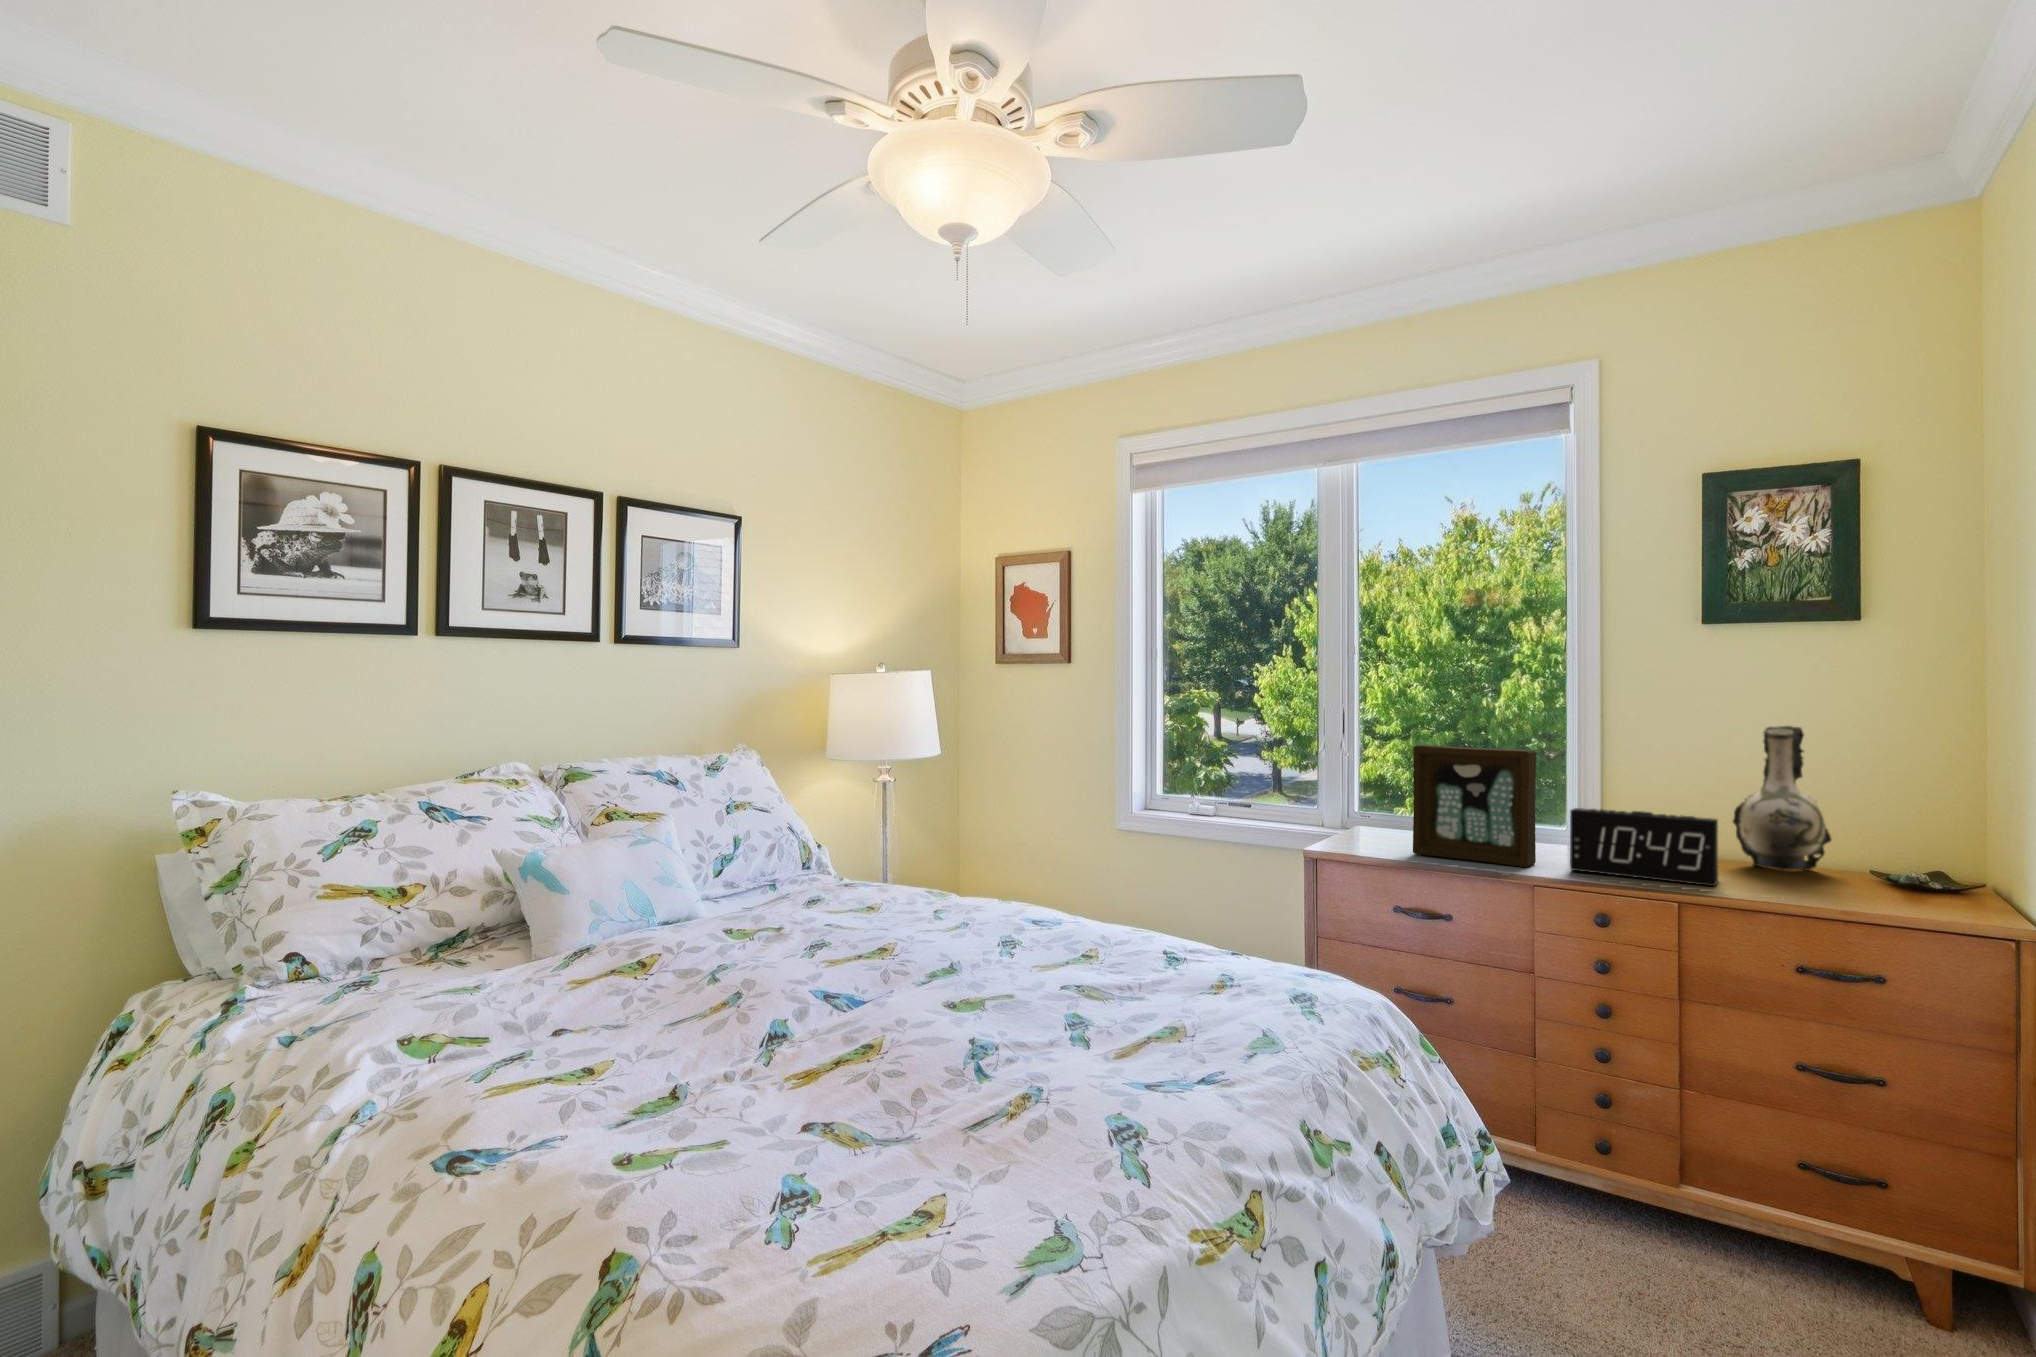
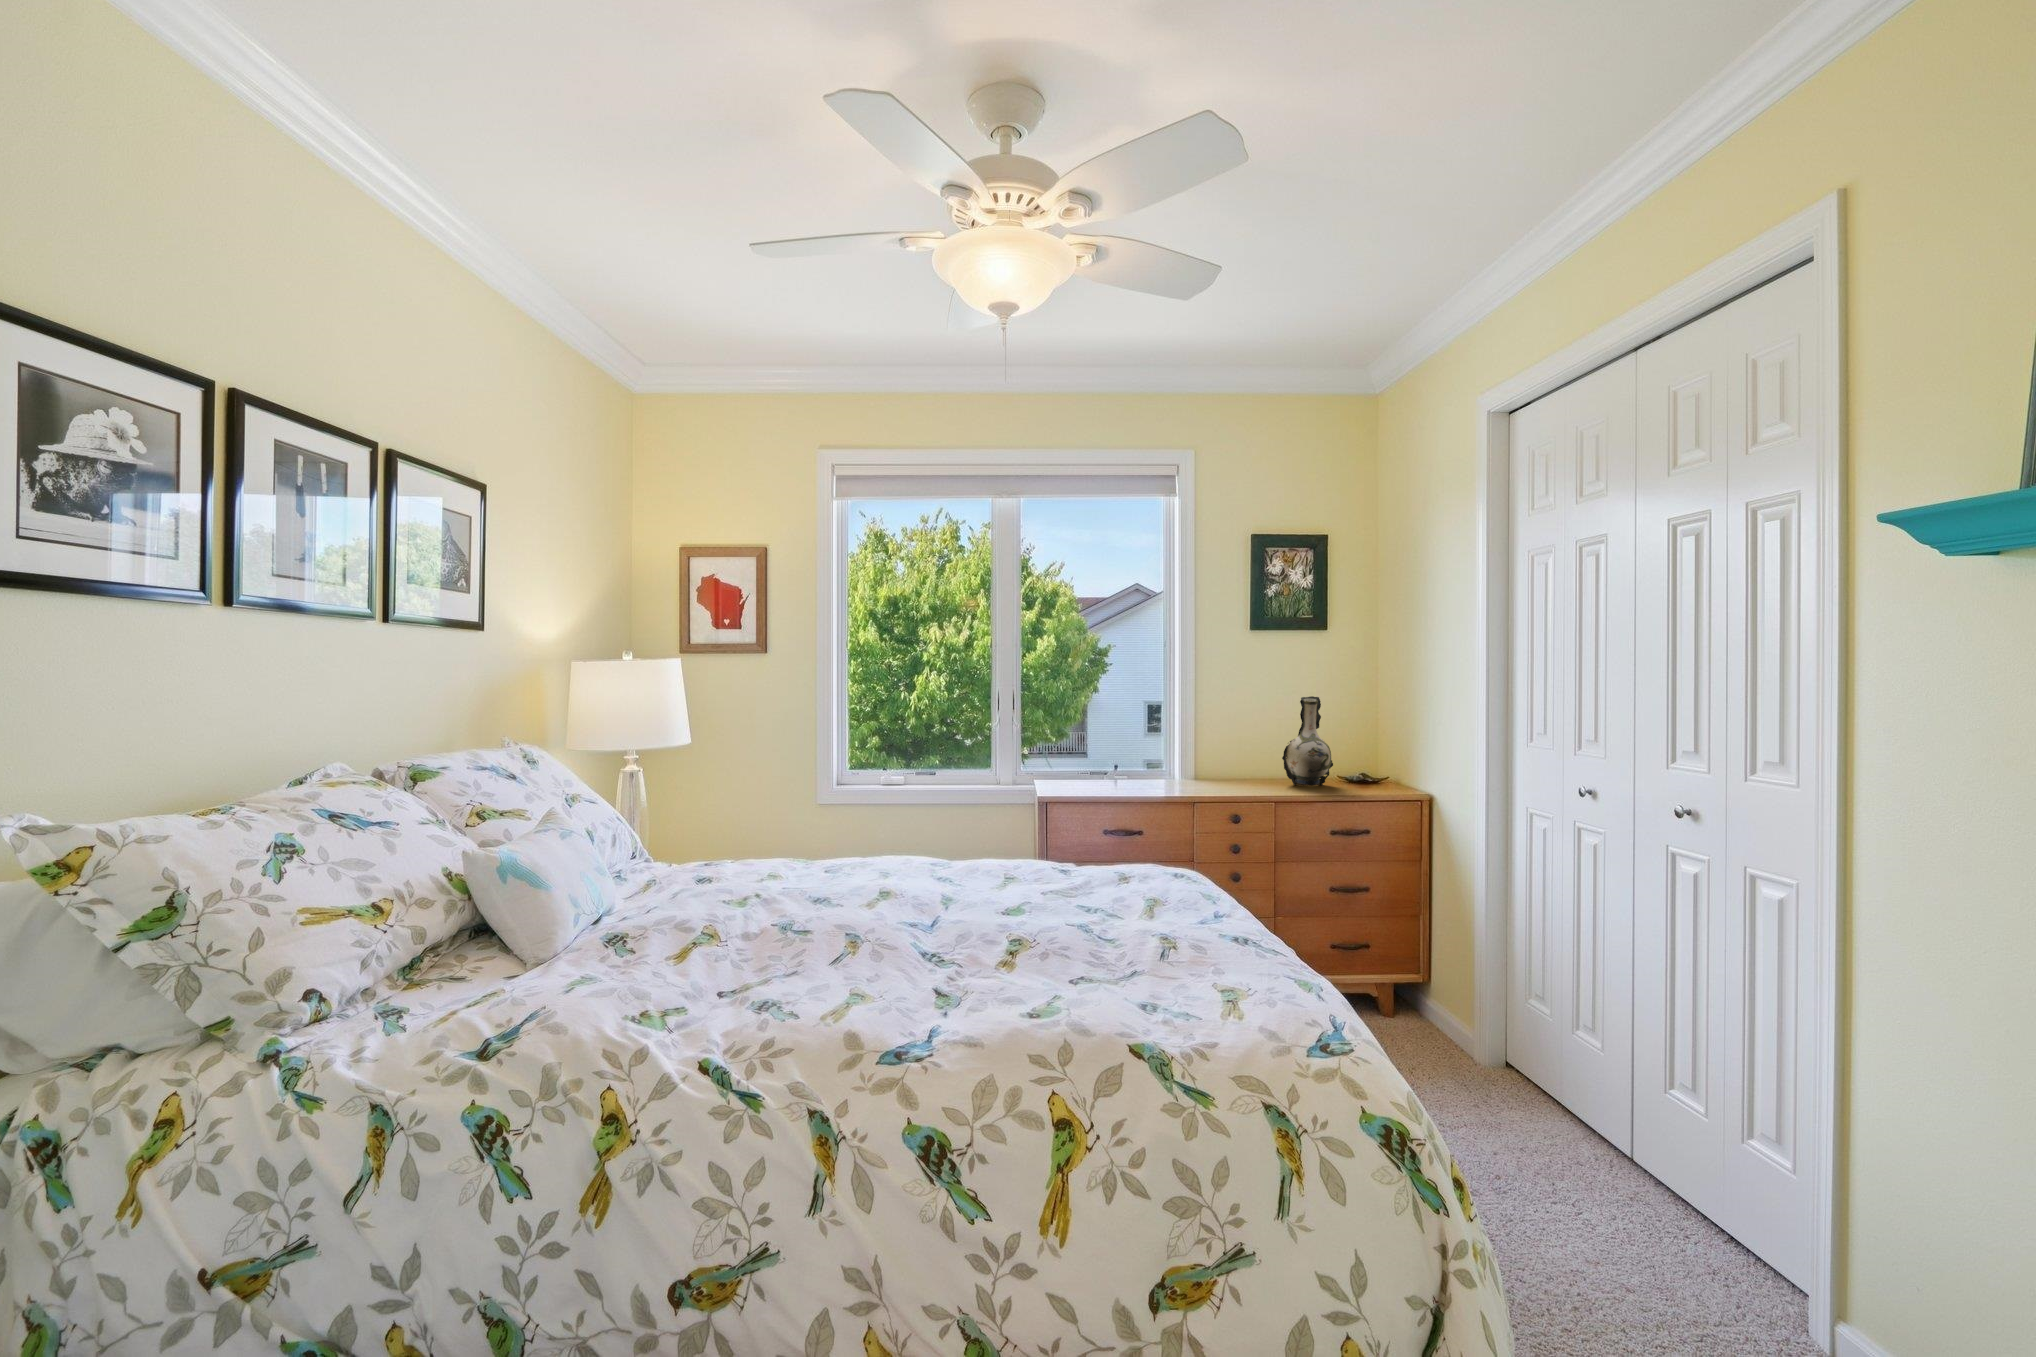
picture frame: present [1413,745,1536,867] -> none [1109,715,1190,797]
alarm clock: present [1570,808,1718,886] -> none [1213,753,1299,797]

